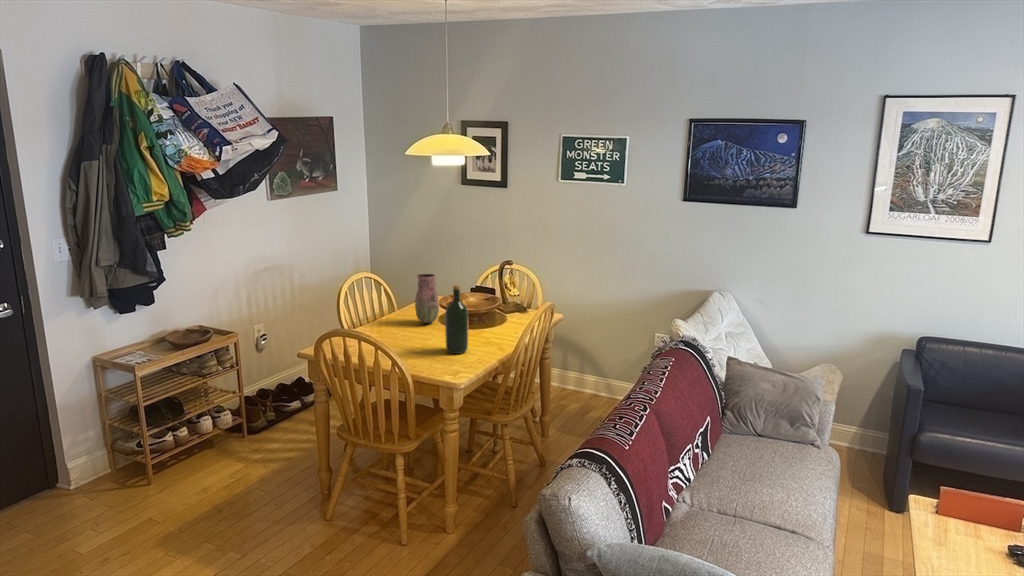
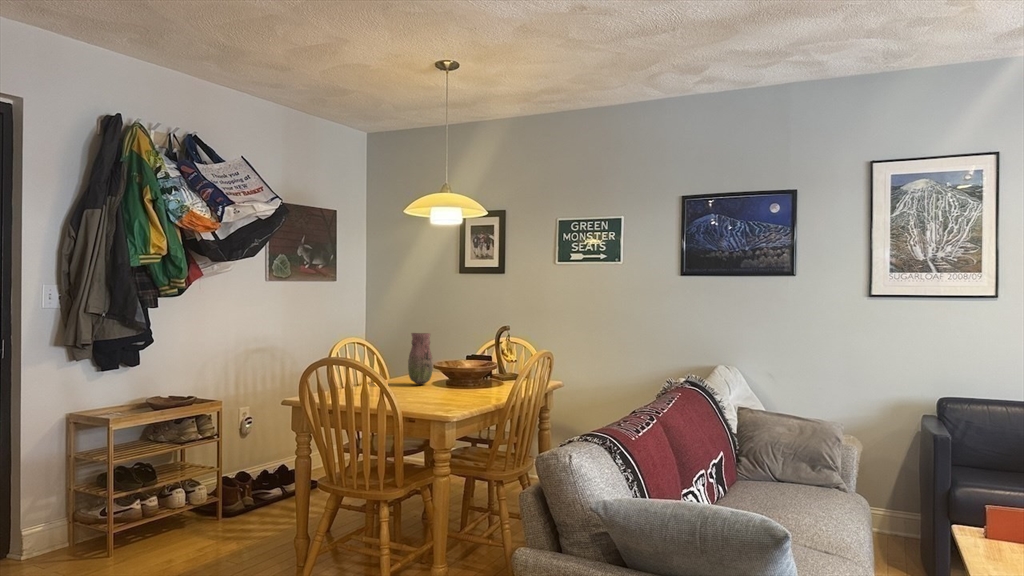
wine bottle: present [445,285,468,354] -> none [438,328,462,400]

